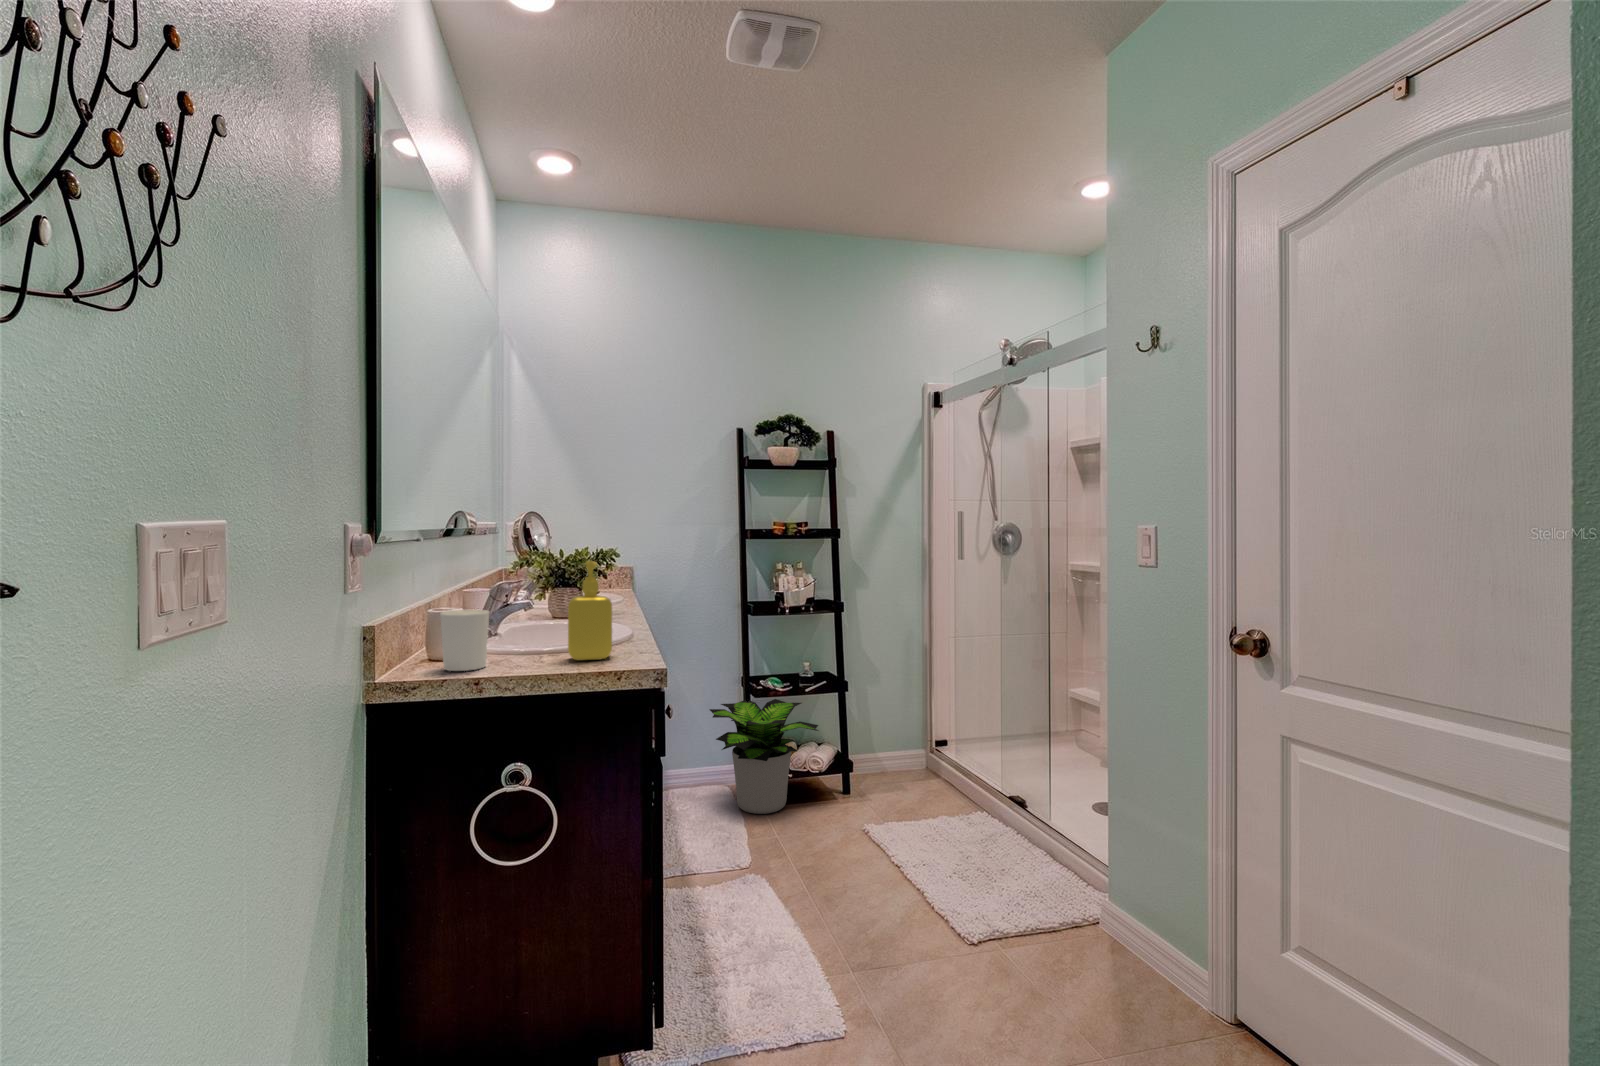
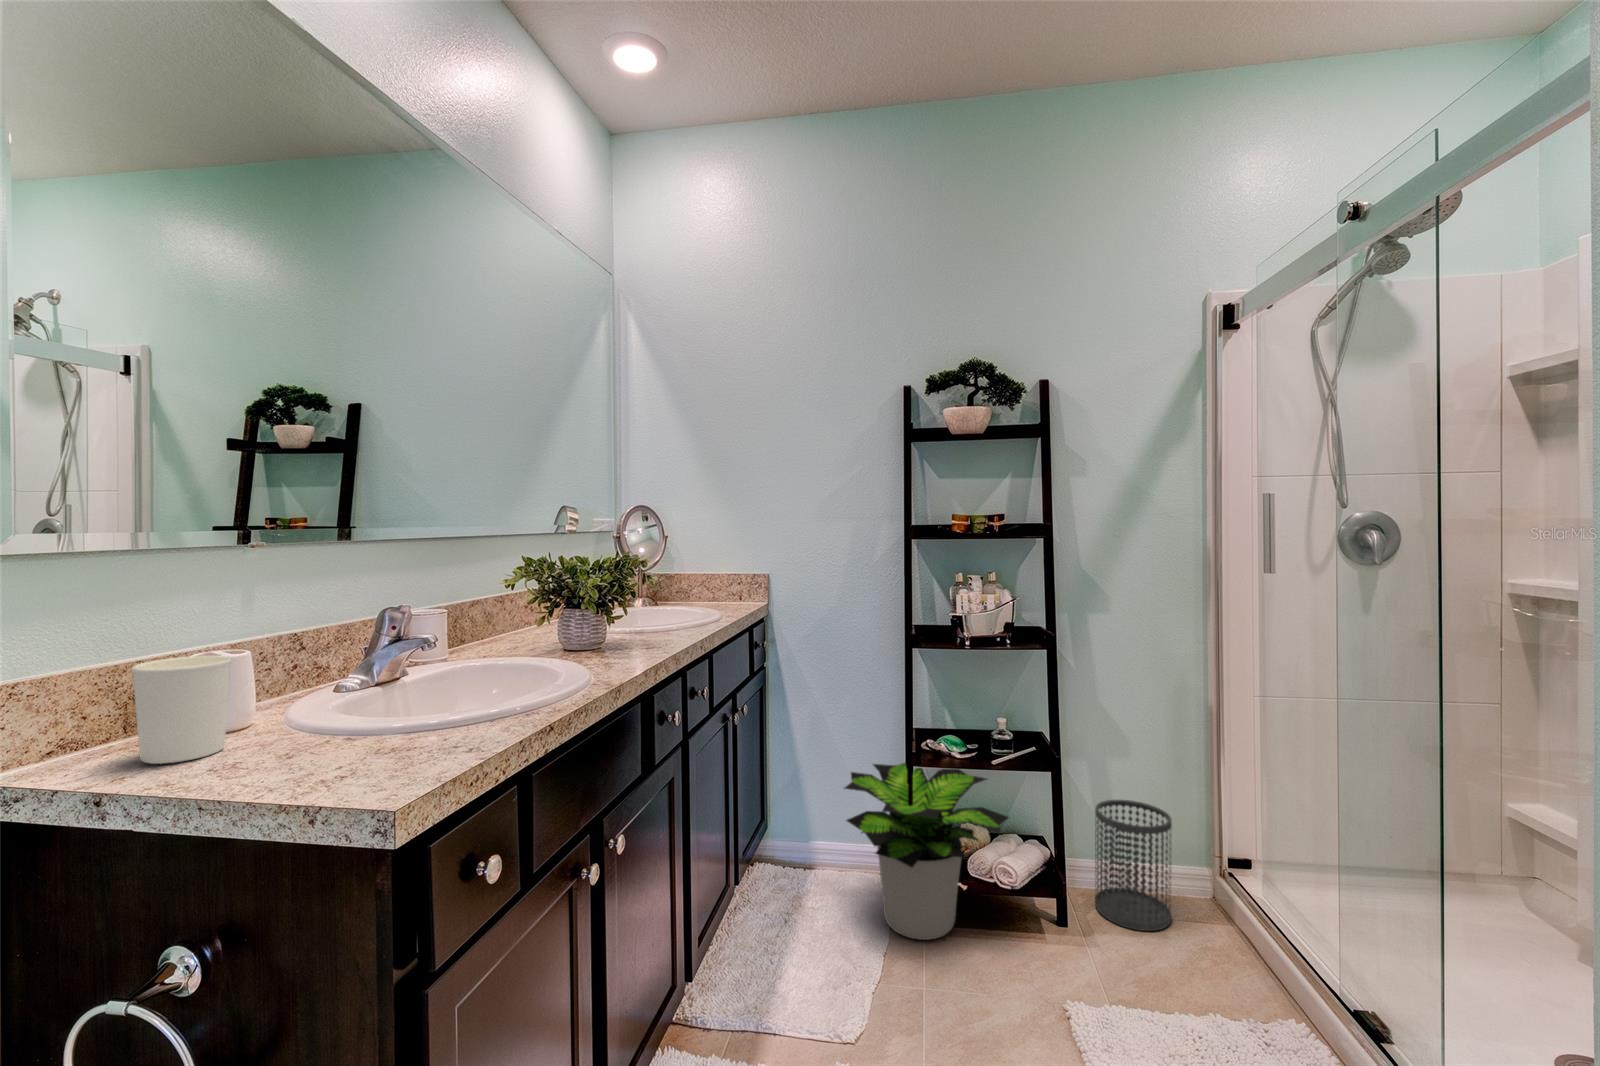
soap dispenser: present [568,561,612,661] -> none [310,583,409,766]
wastebasket: none [864,710,909,788] -> present [1095,800,1172,931]

